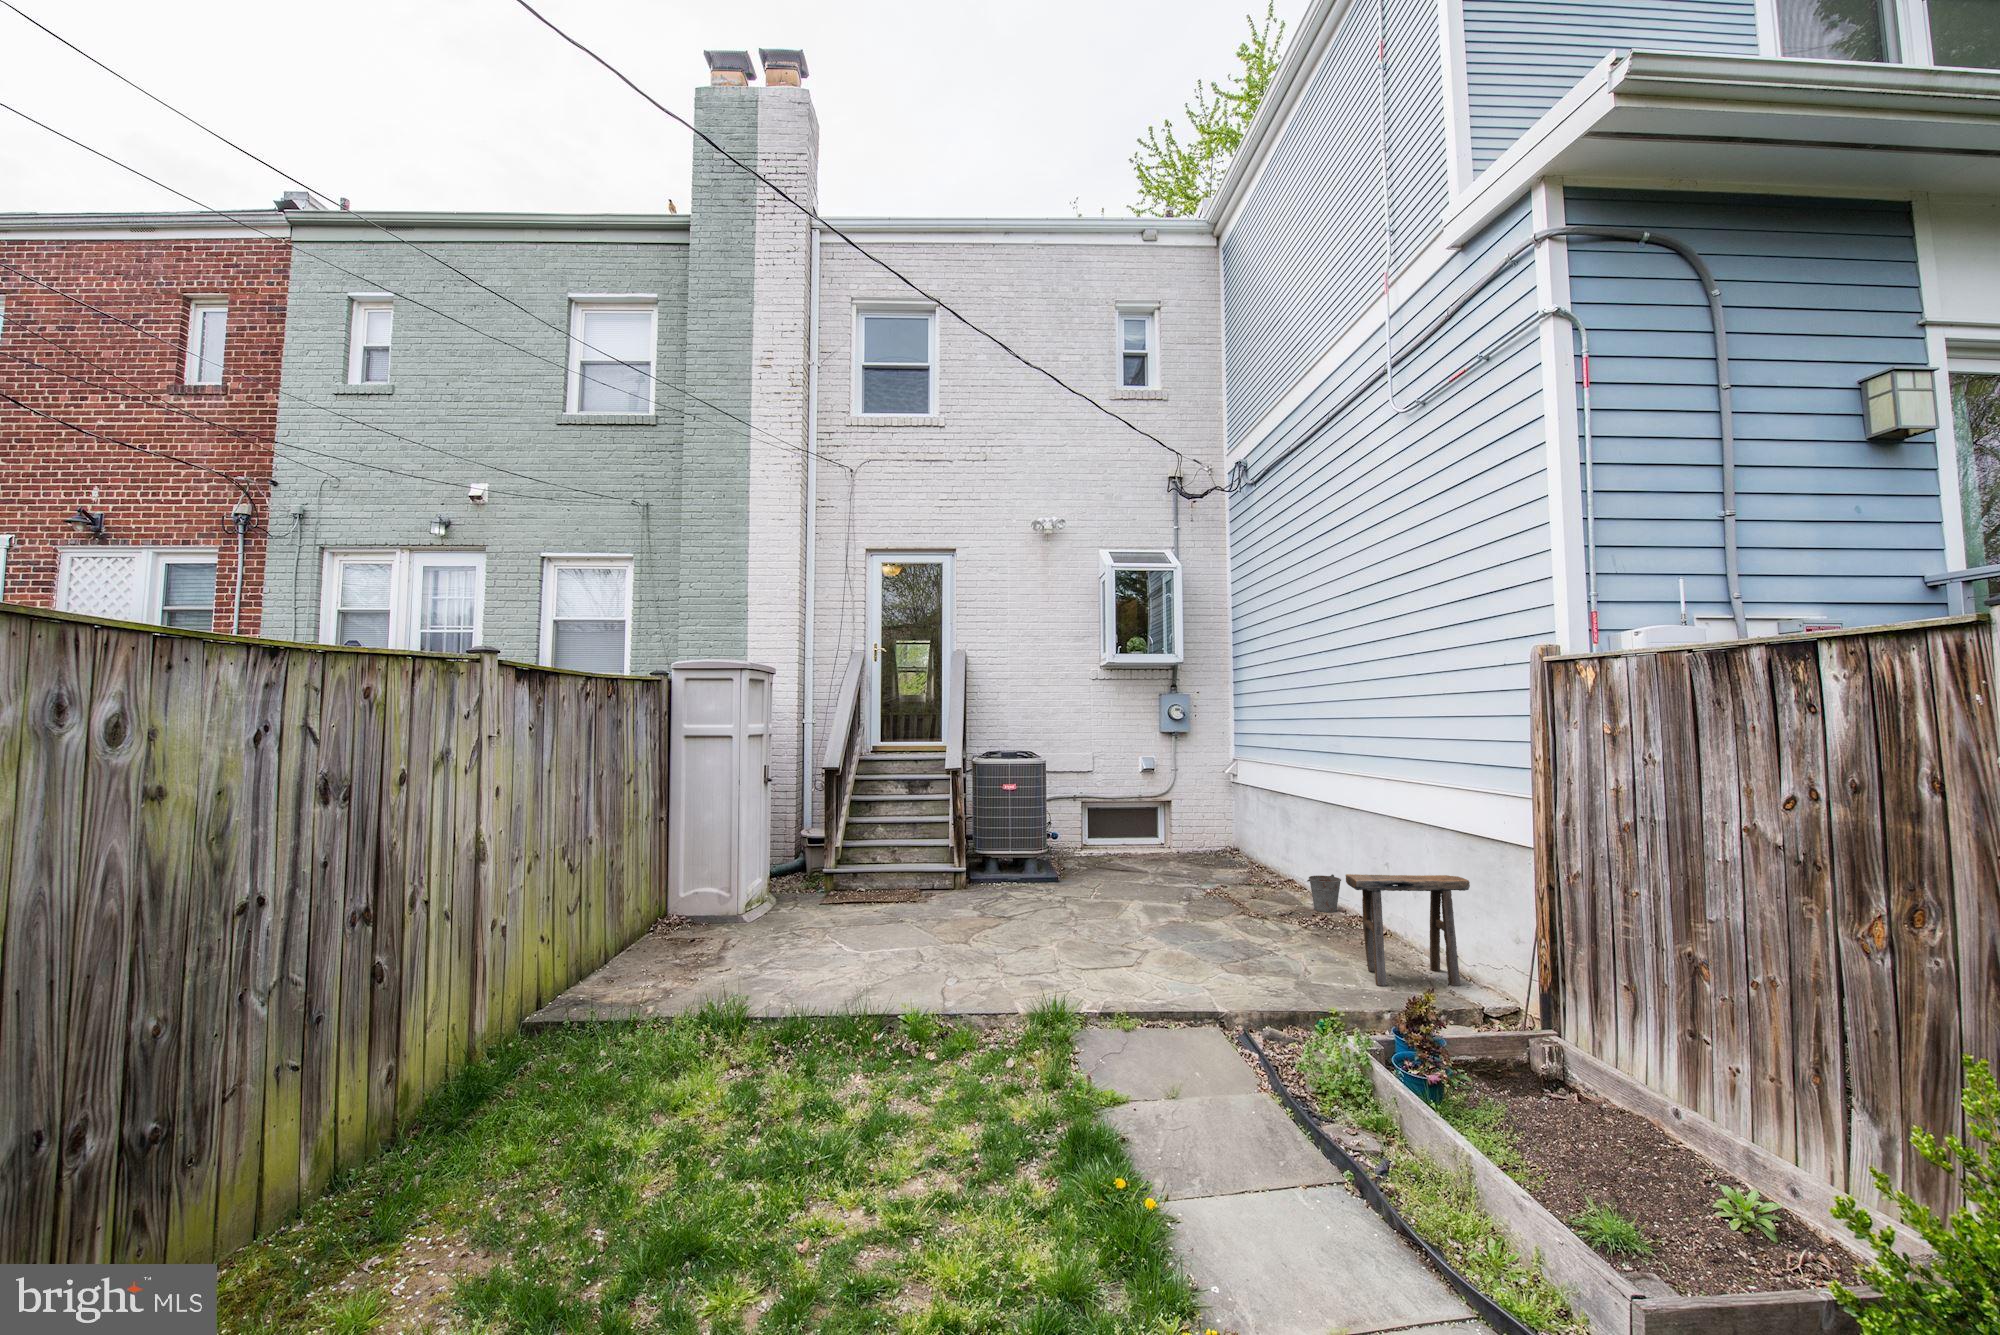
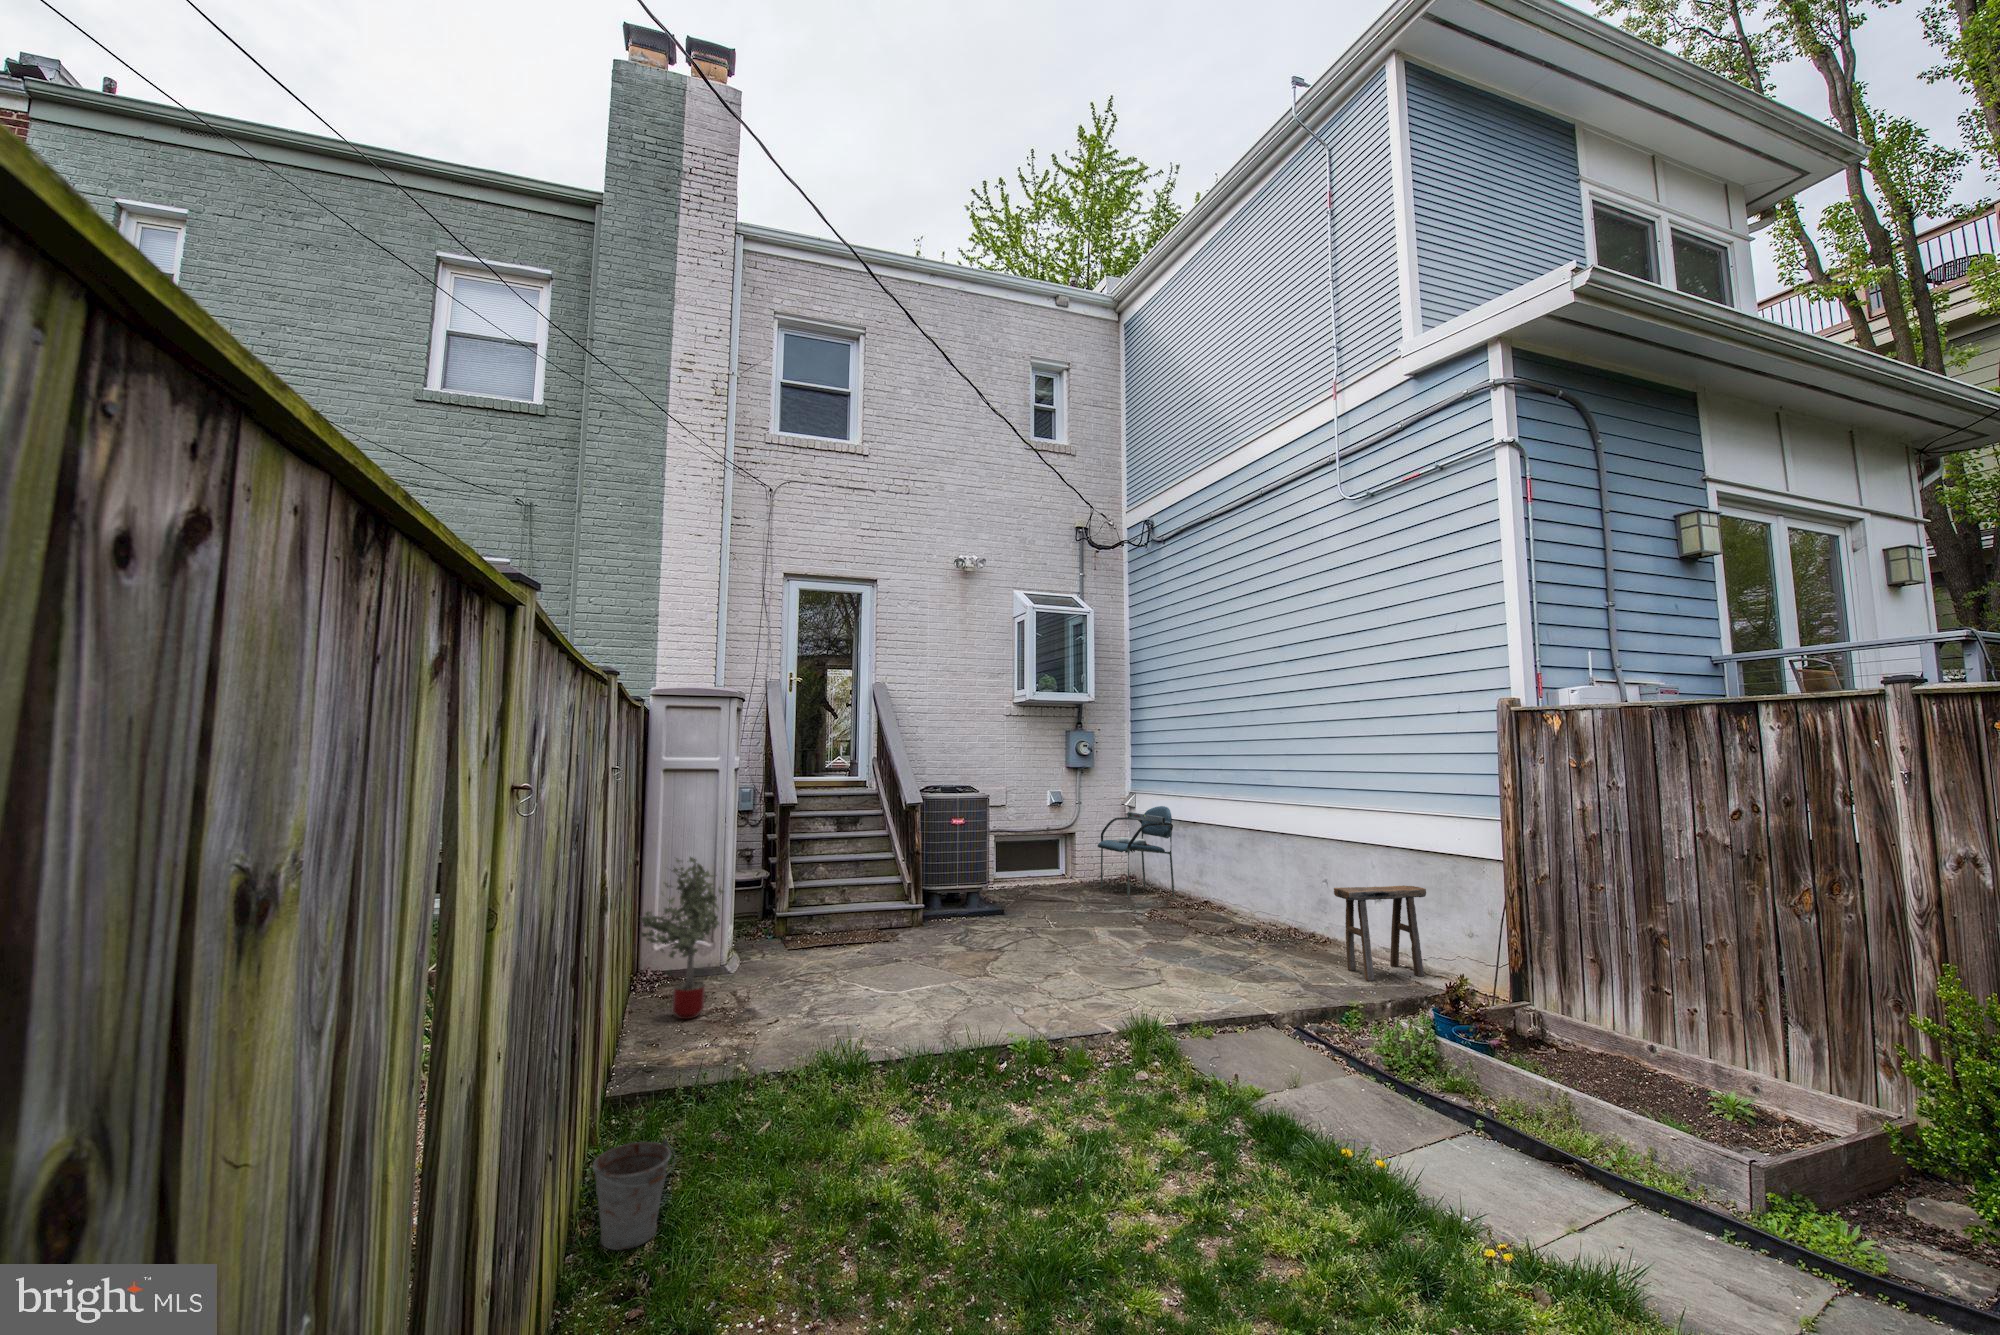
chair: none [1184,774,1264,873] -> present [1098,806,1174,898]
potted tree: none [602,819,689,967] -> present [641,857,723,1019]
bucket: present [1307,874,1341,912] -> present [593,1139,671,1250]

